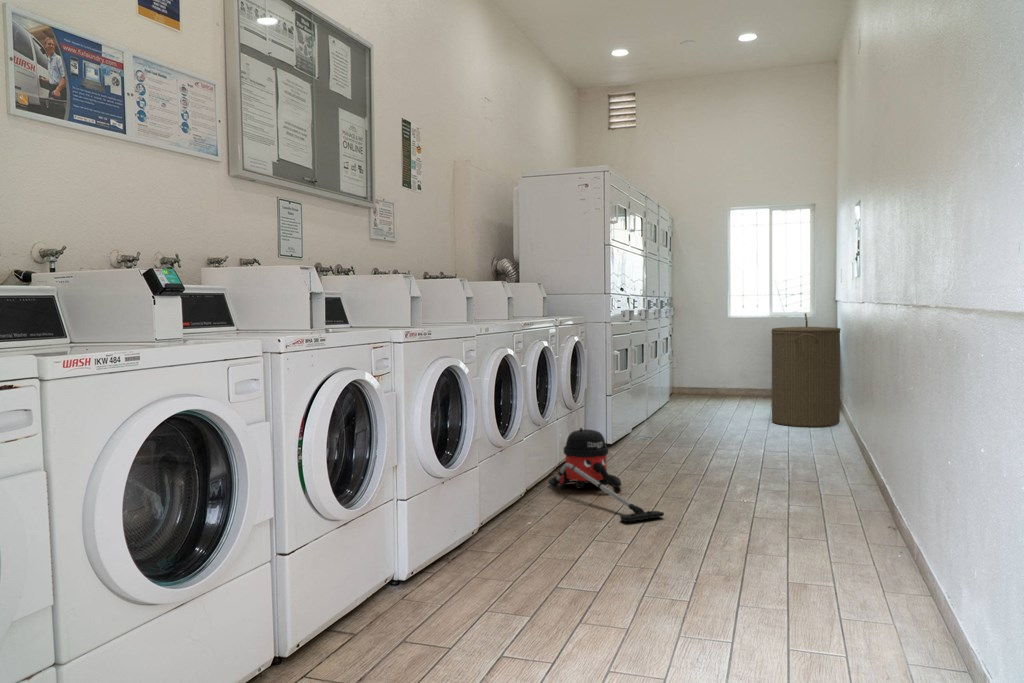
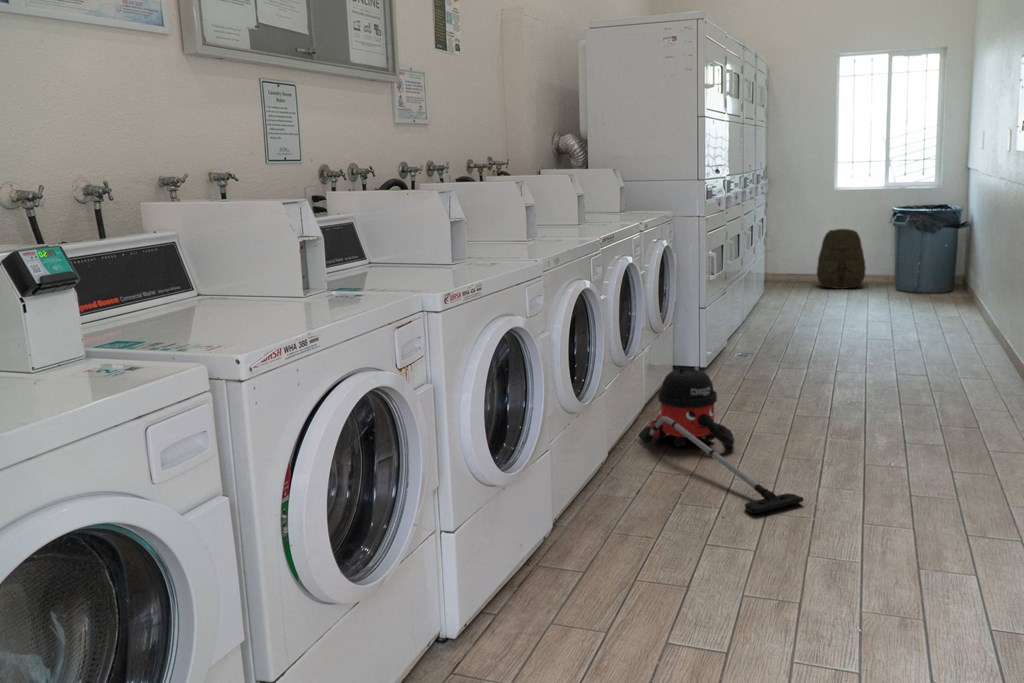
laundry hamper: present [771,313,841,427] -> none [894,190,989,331]
backpack: none [716,350,757,400] -> present [817,229,866,289]

